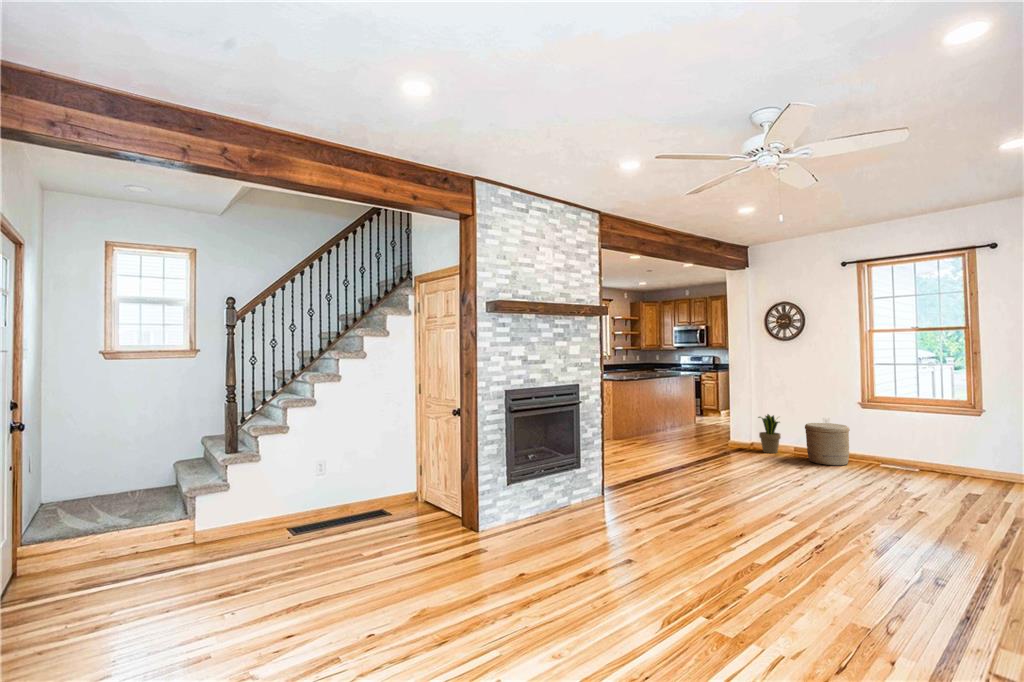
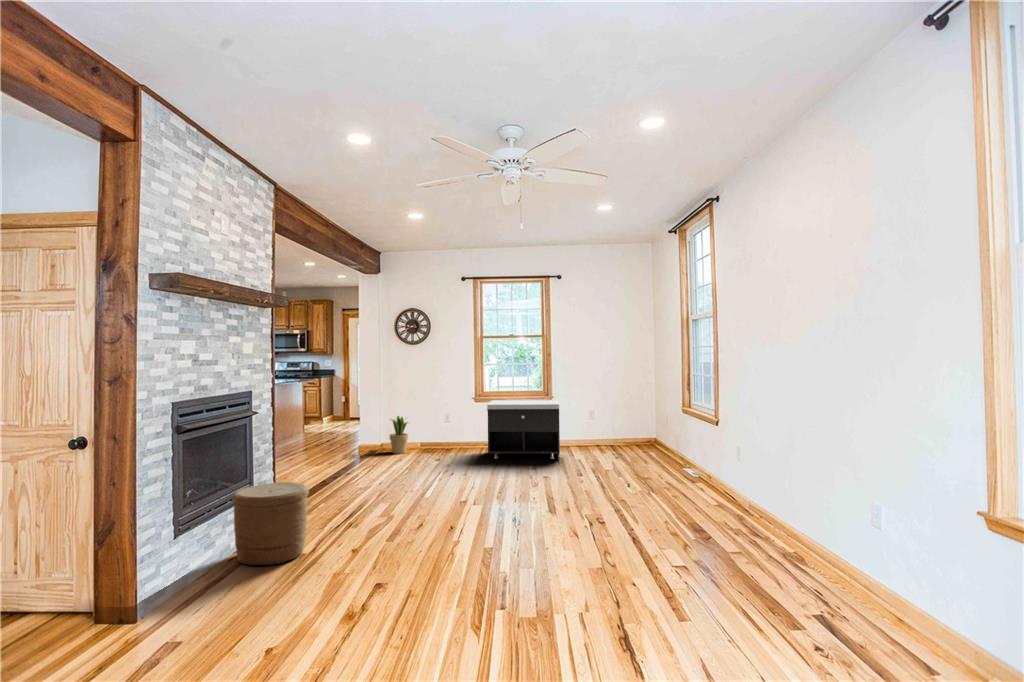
storage bench: none [868,405,993,487] -> present [487,400,560,459]
woven basket: present [805,423,850,465] -> present [233,482,309,565]

